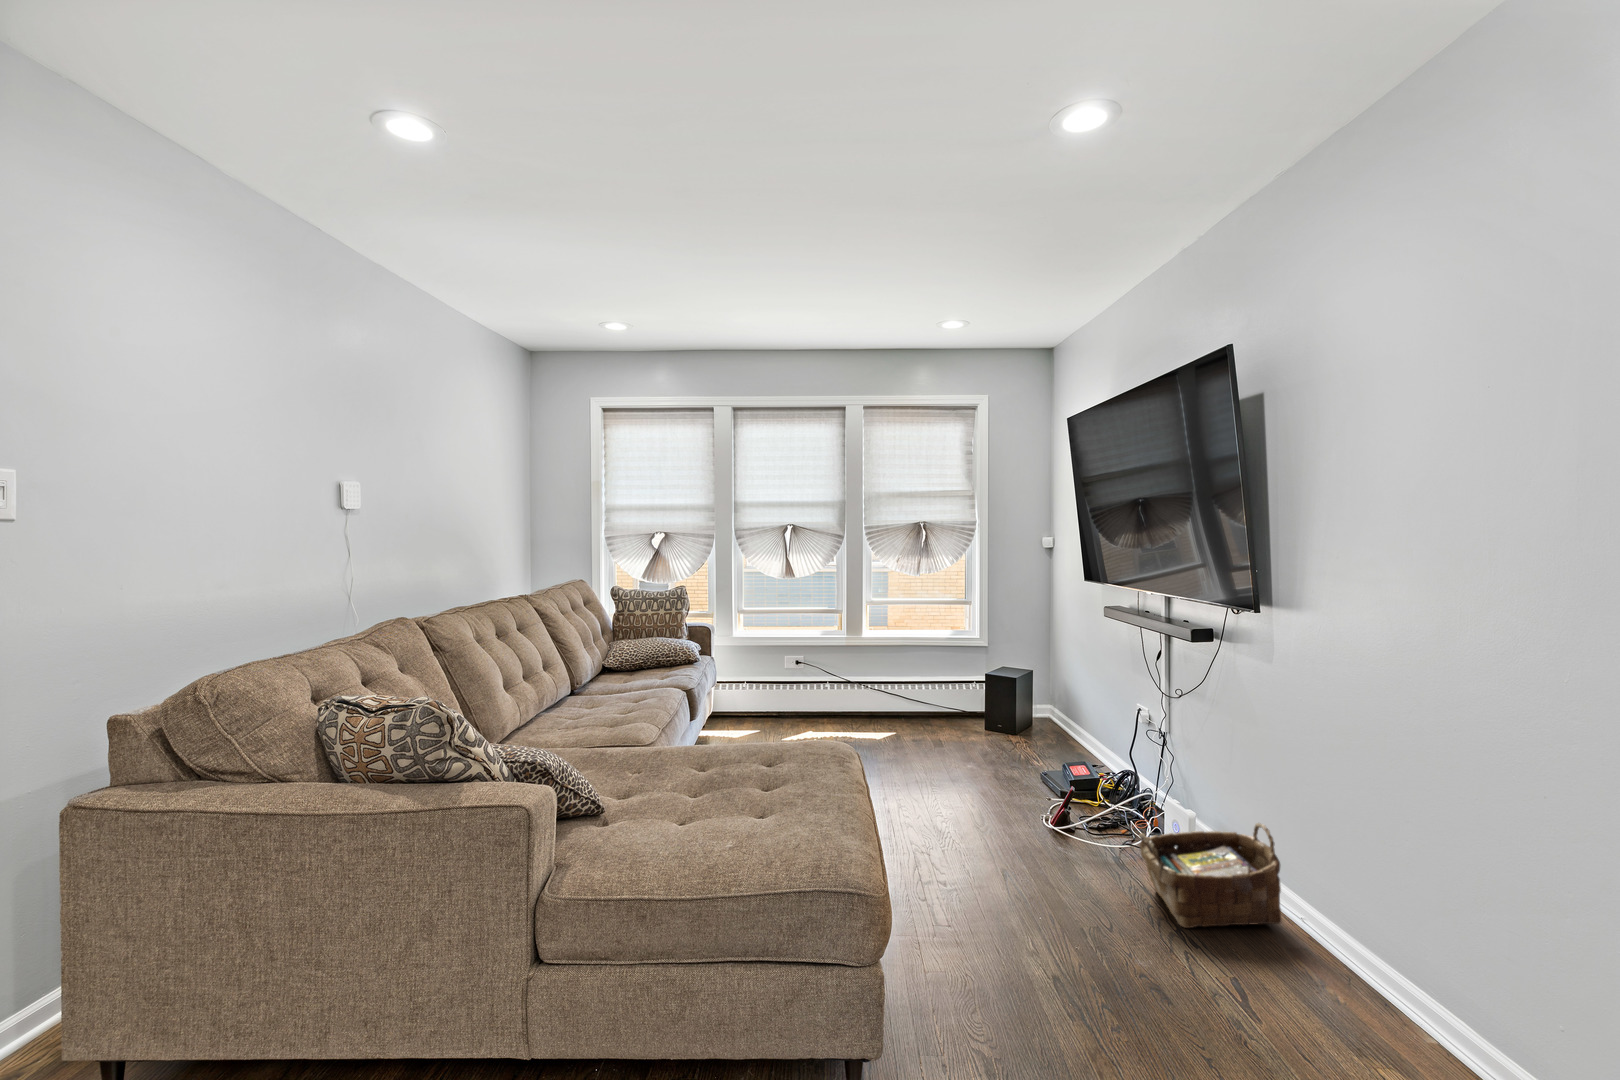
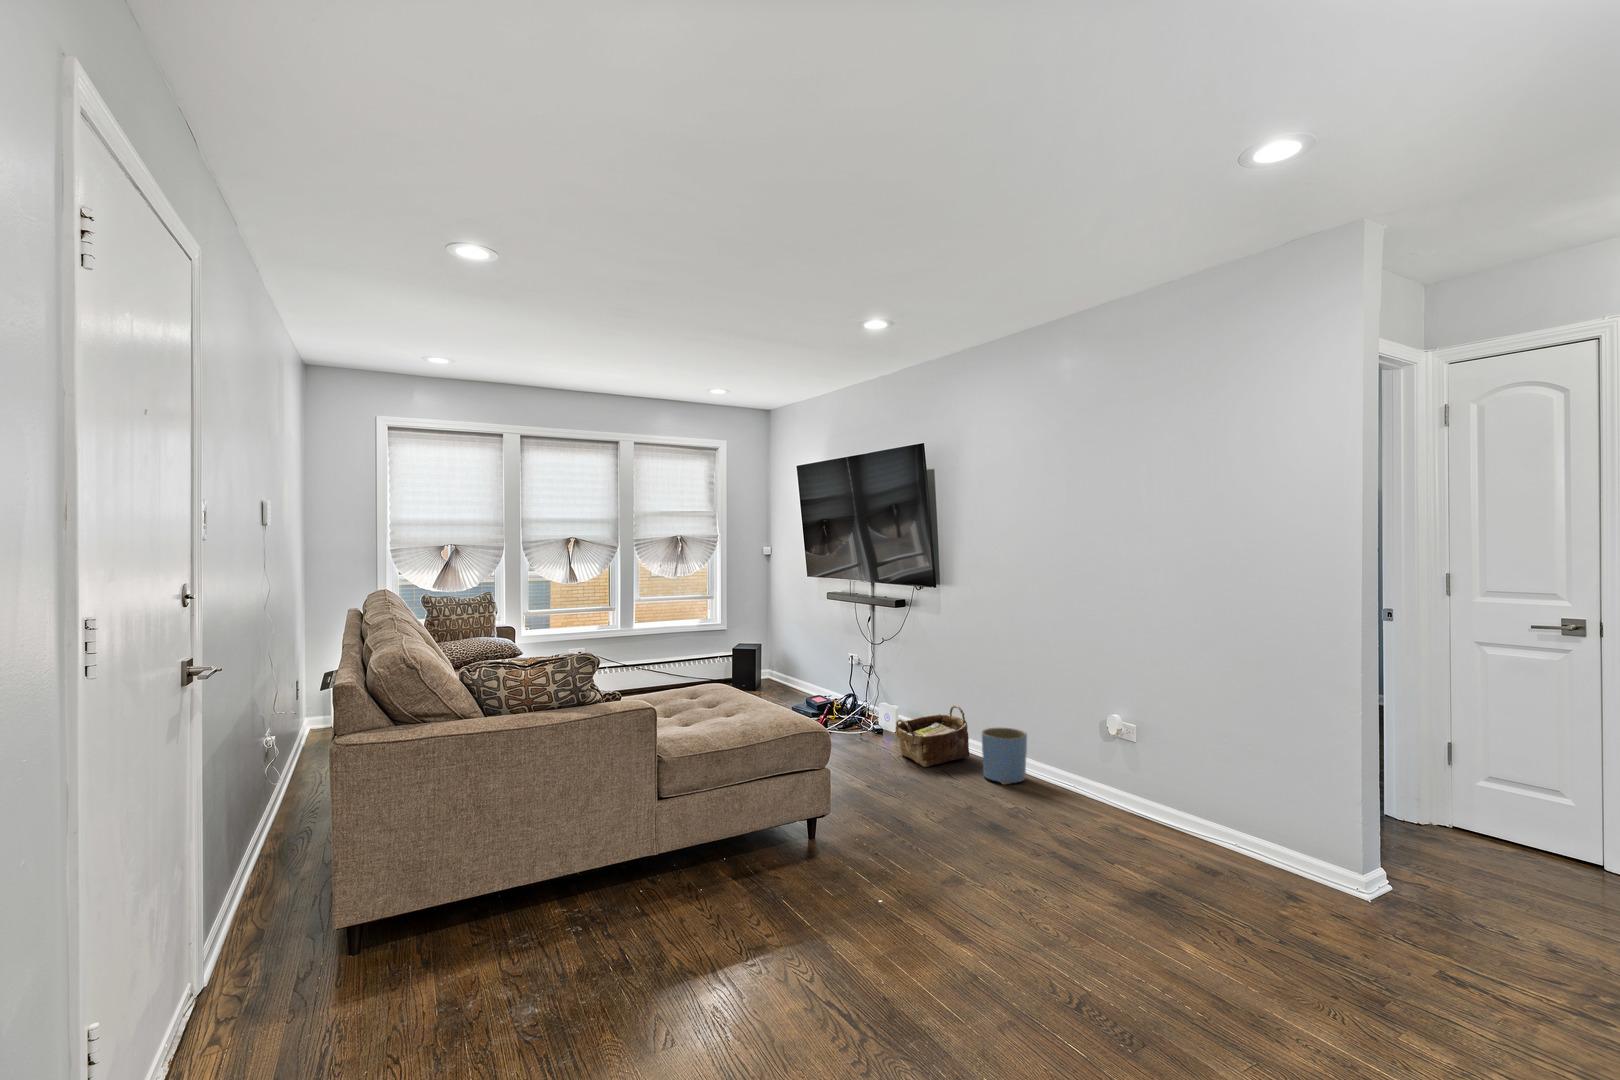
planter: none [1284,888,1387,1015] -> present [982,728,1027,784]

